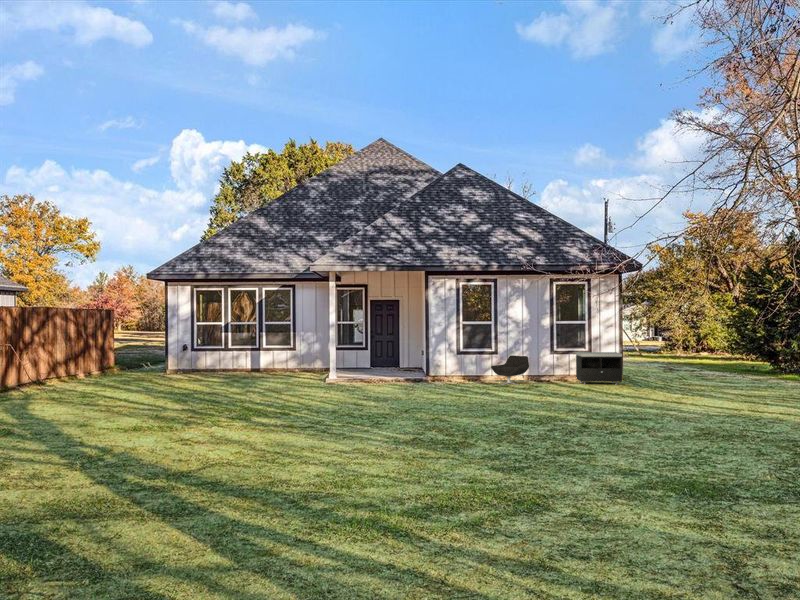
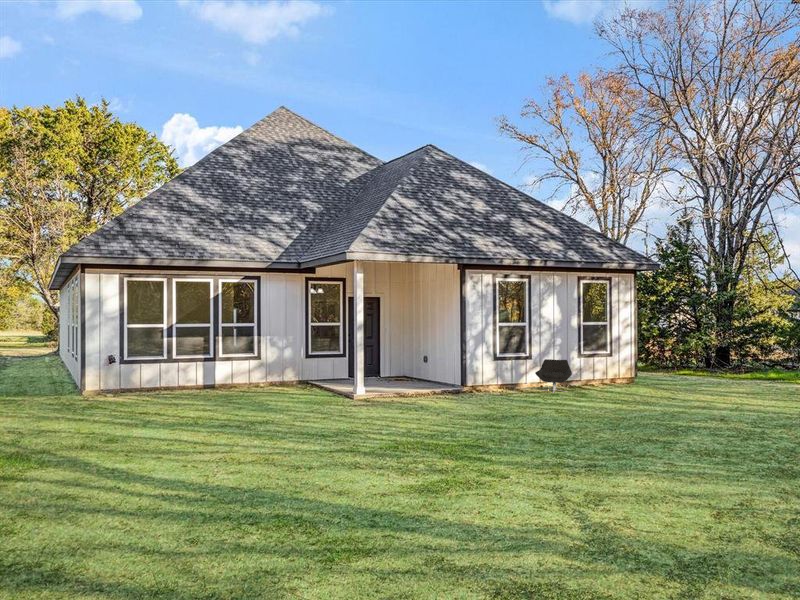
storage bench: present [576,352,622,384] -> none [600,353,649,388]

